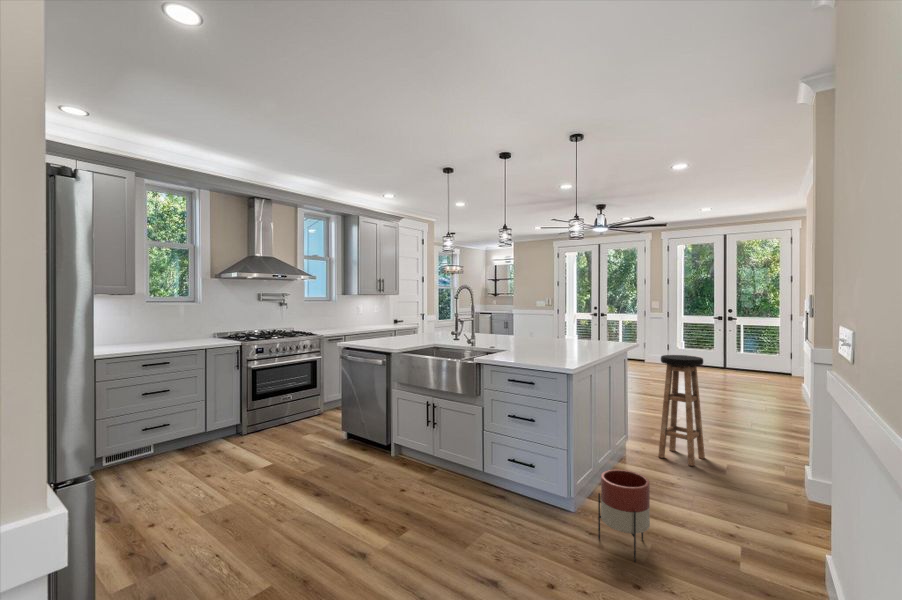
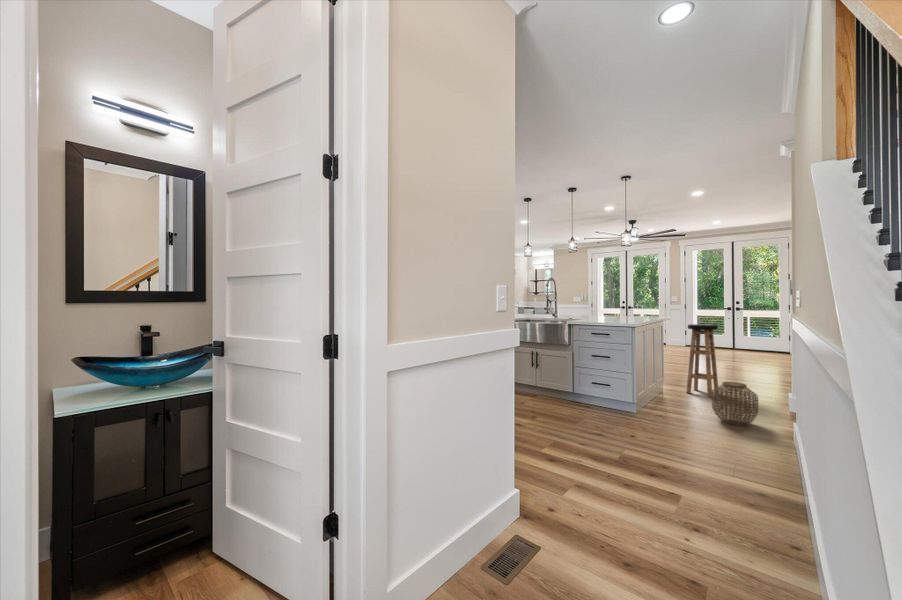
woven basket: none [691,466,766,547] -> present [712,382,758,426]
planter: present [598,469,650,562] -> none [655,382,688,430]

